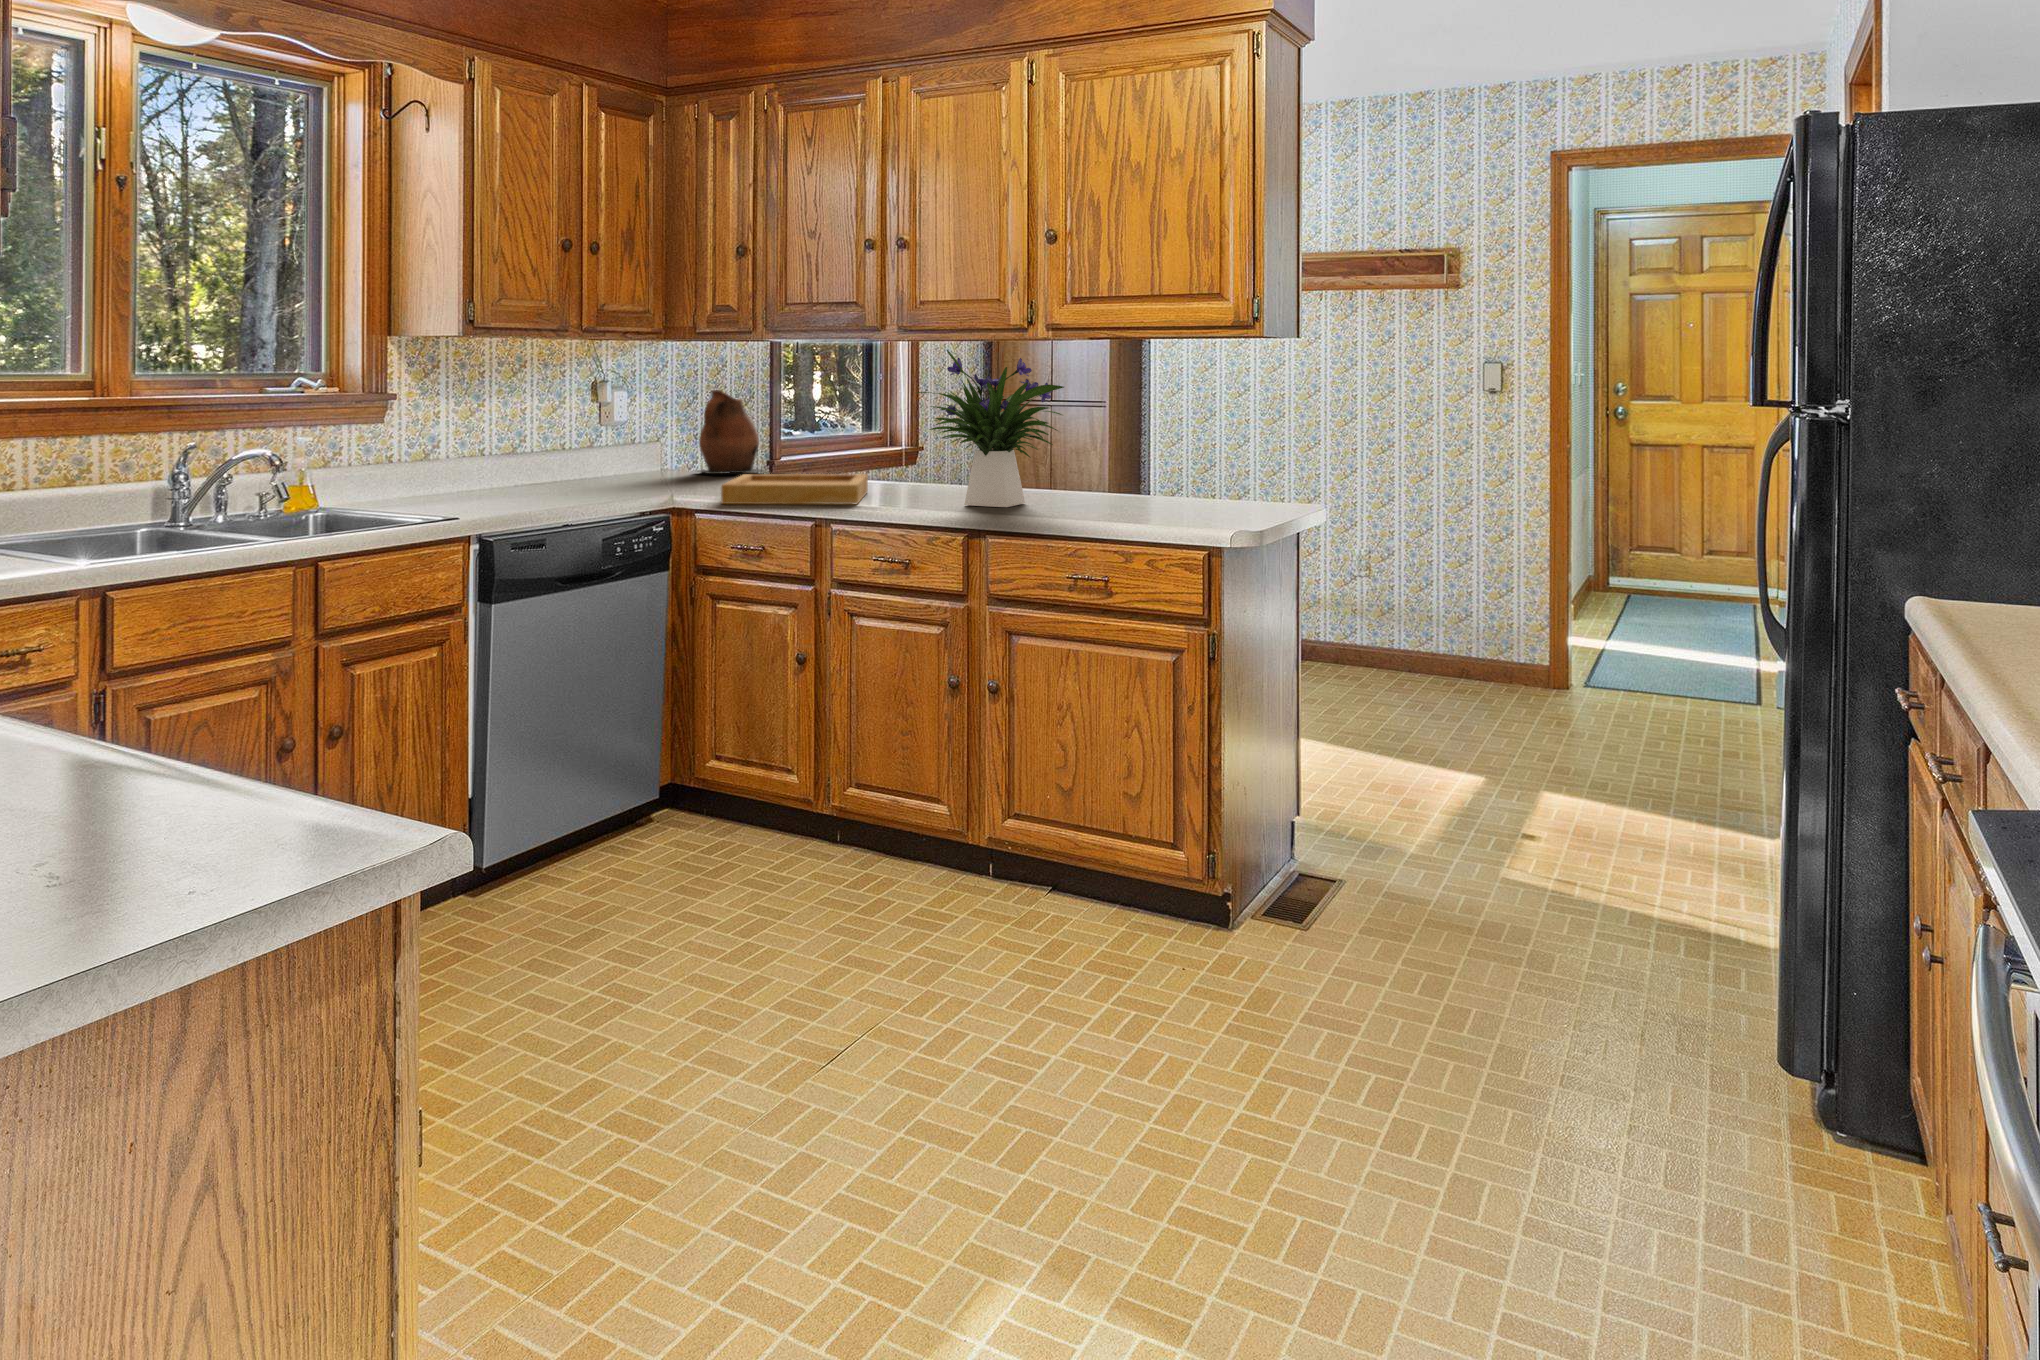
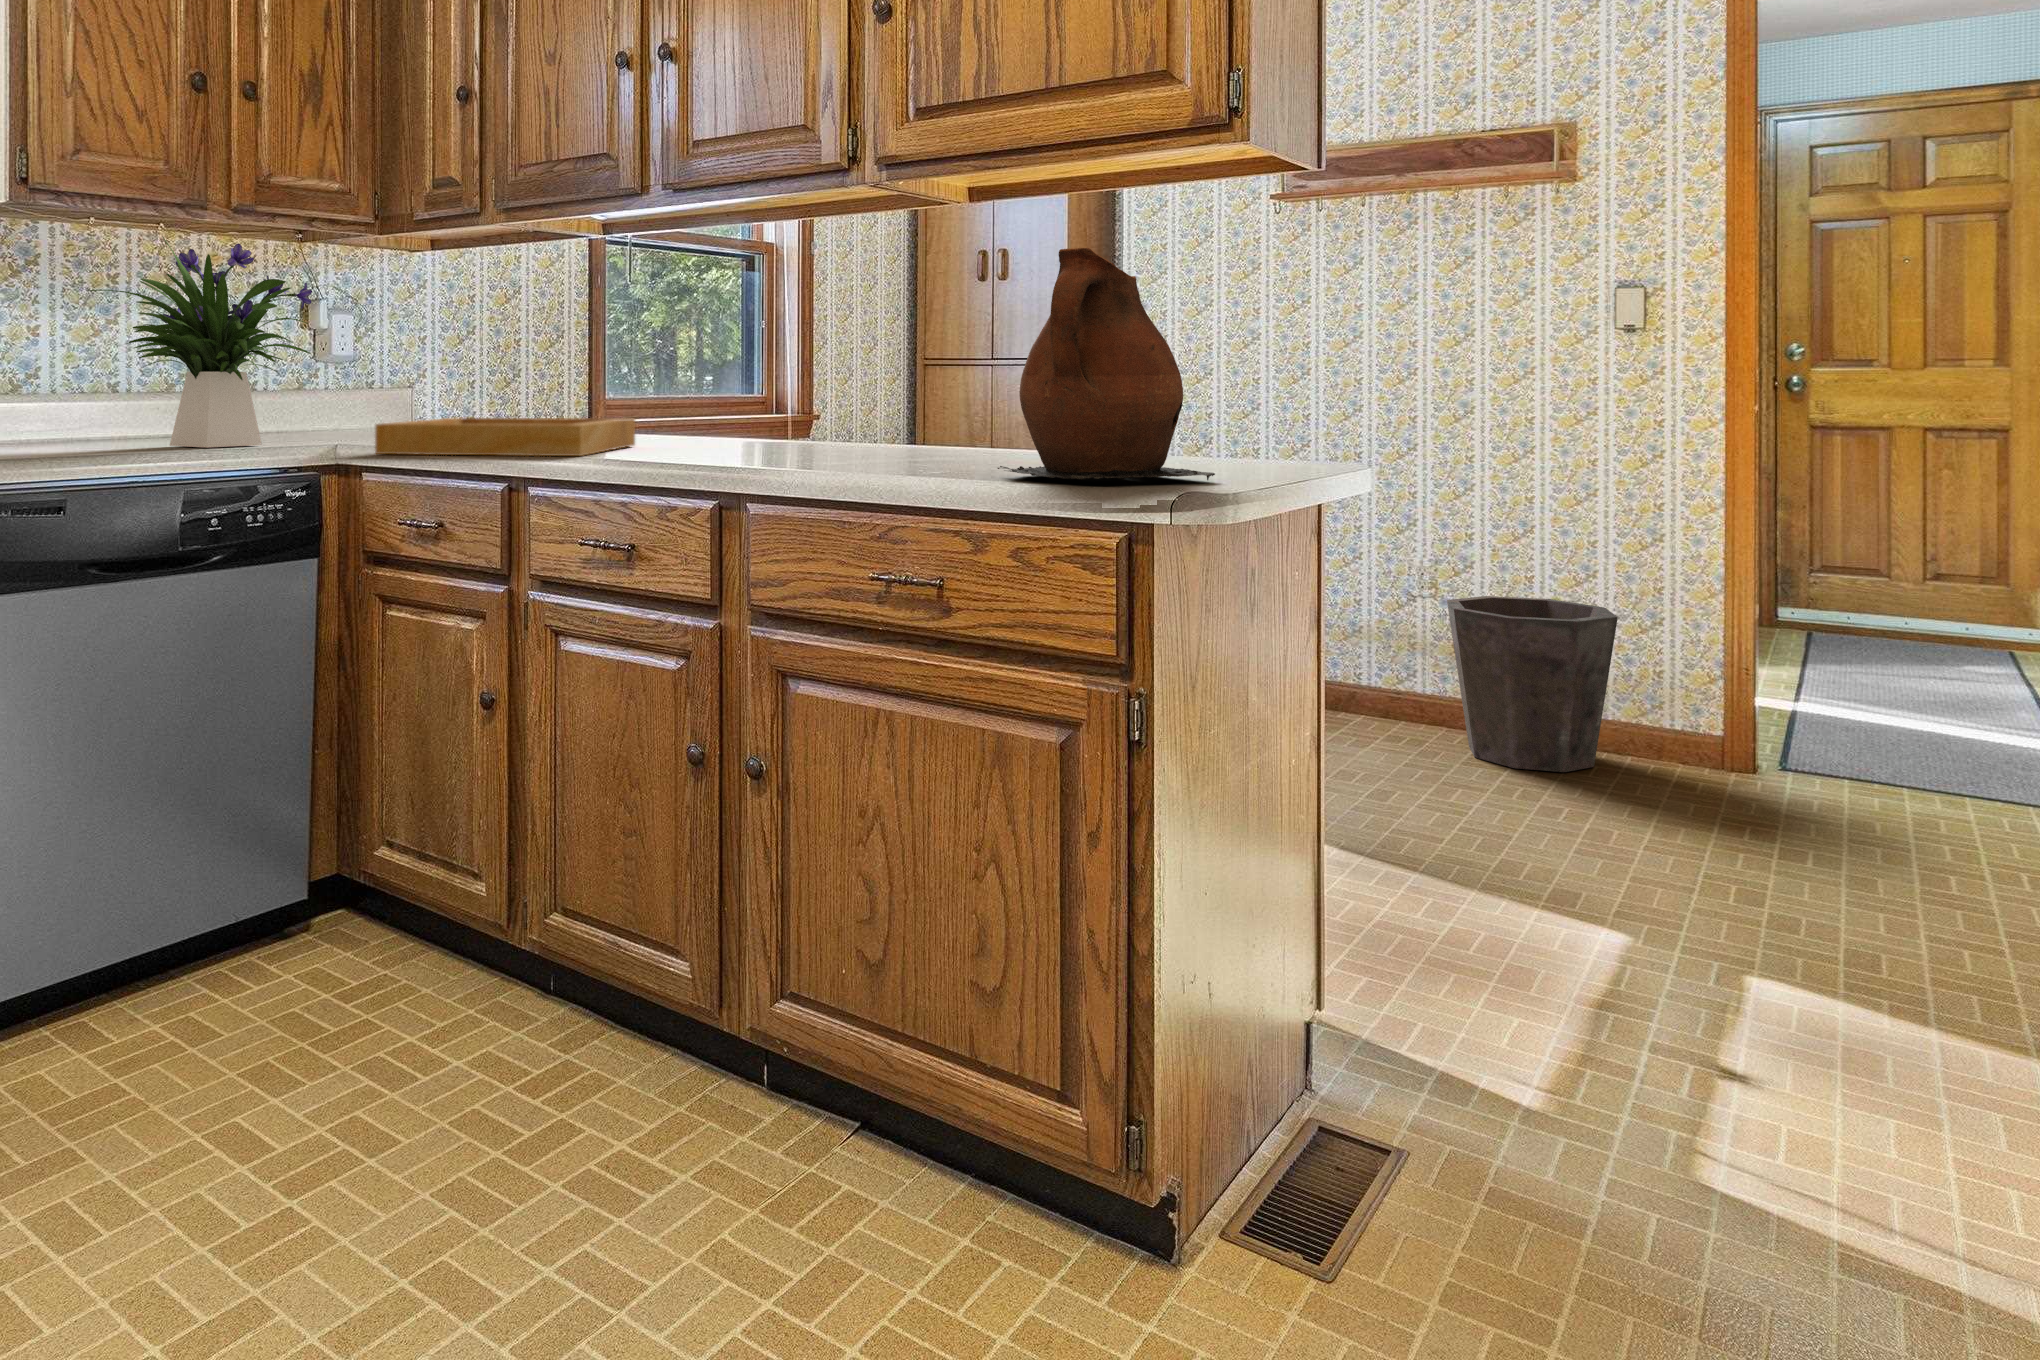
flower arrangement: present [917,350,1064,507] -> present [90,237,312,448]
ceramic pitcher: present [698,390,765,474] -> present [998,248,1215,480]
waste bin: none [1374,576,1481,693] -> present [1447,596,1618,772]

